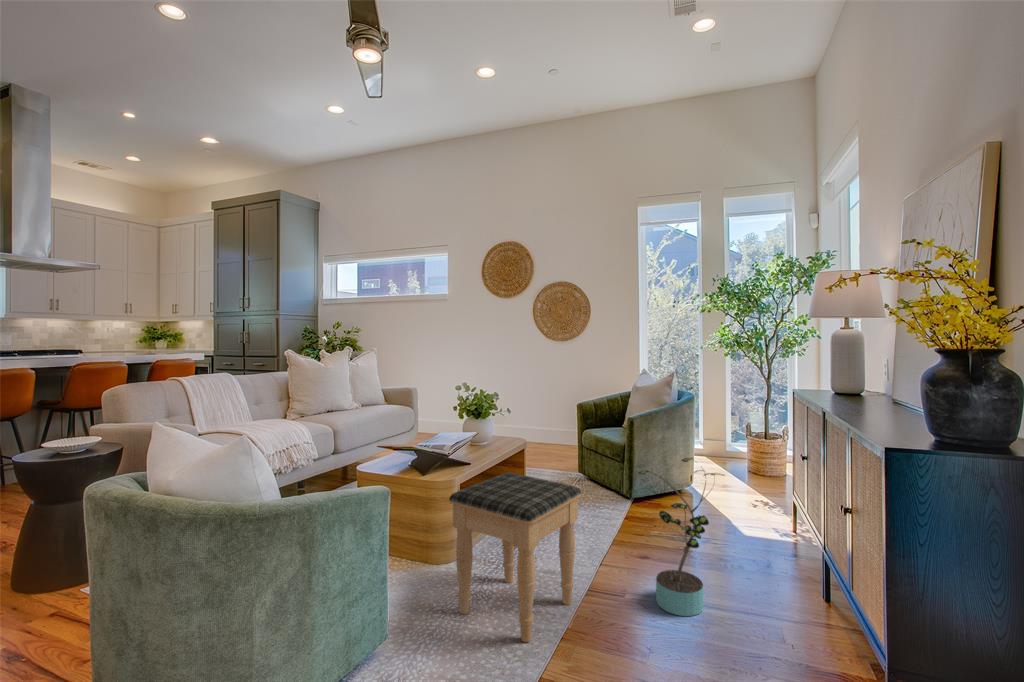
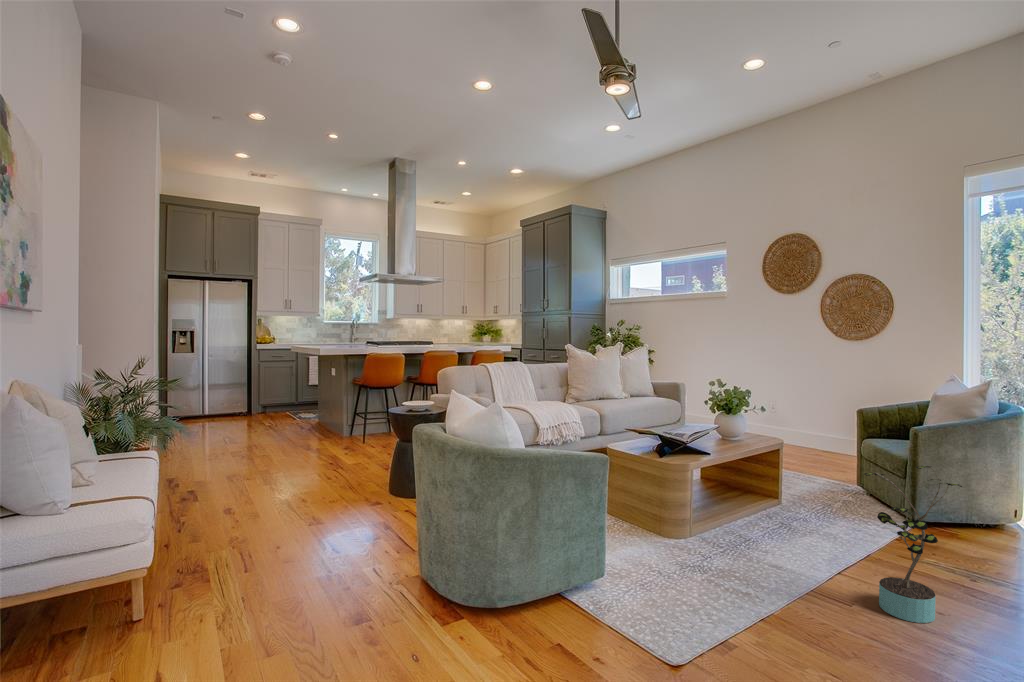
footstool: present [449,473,581,642] -> none [670,459,796,594]

